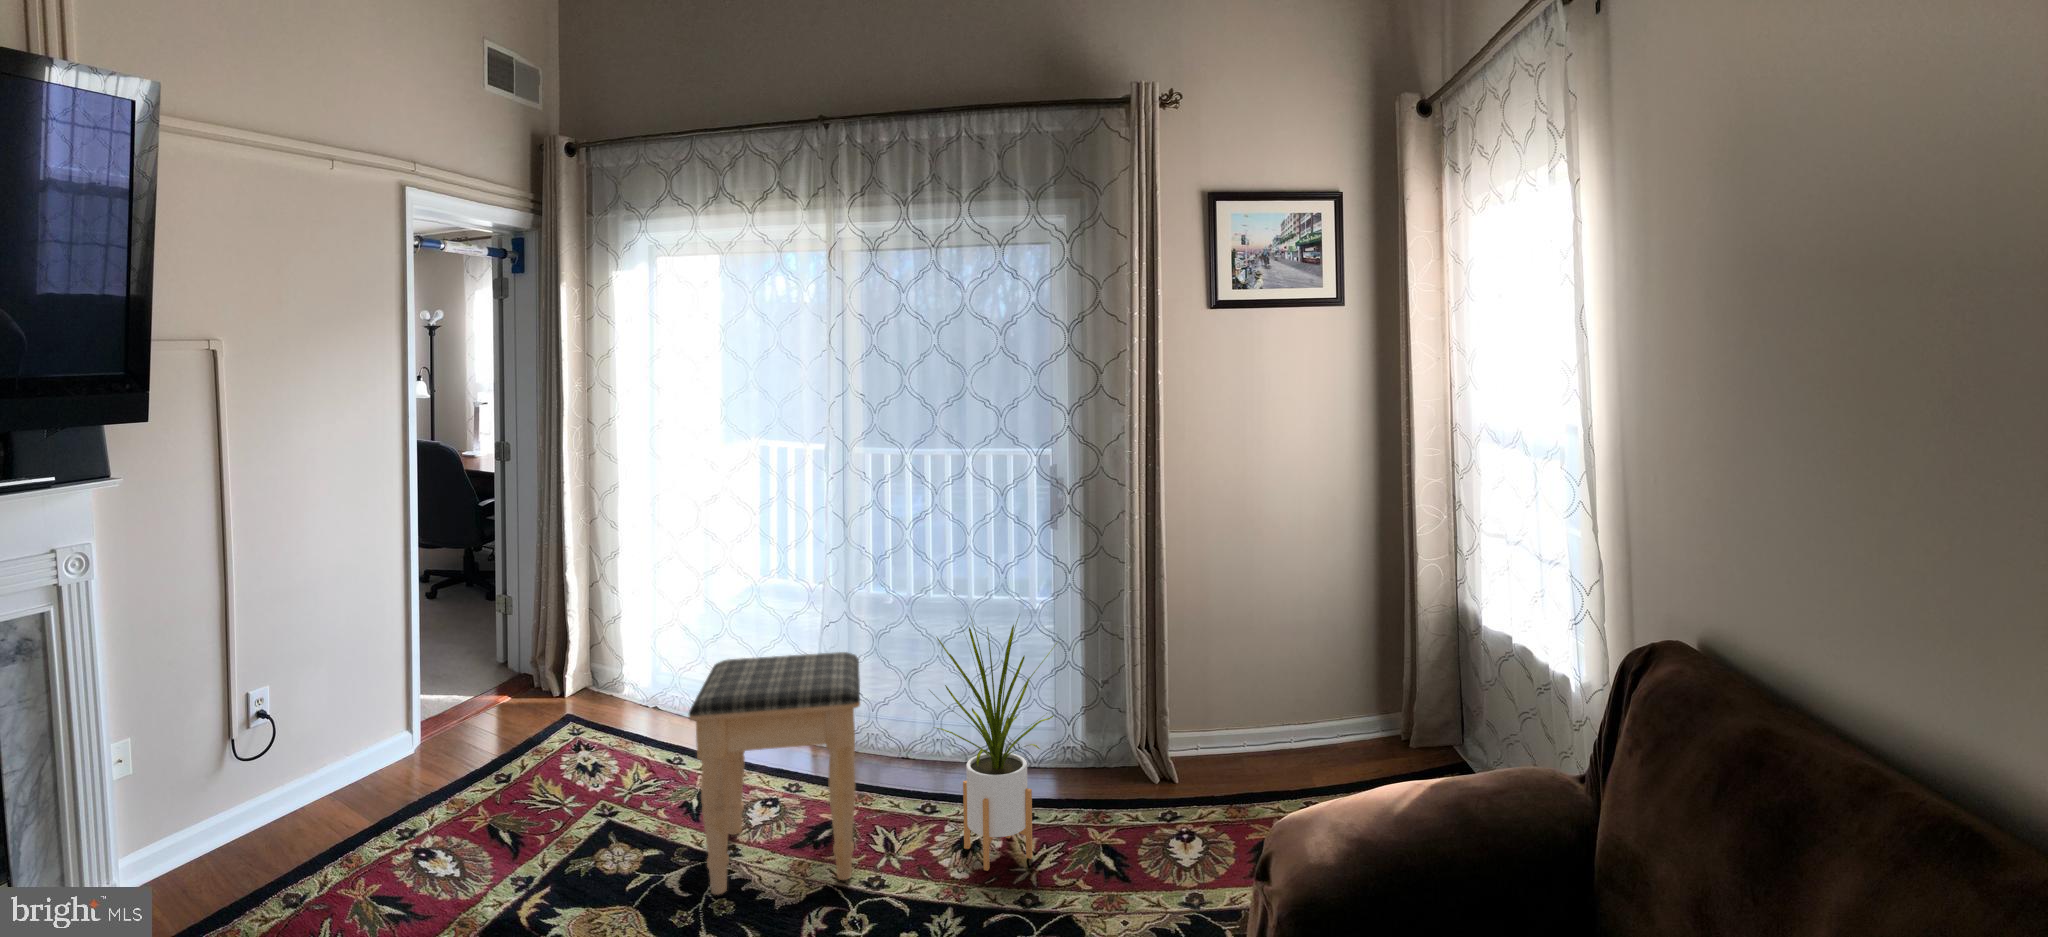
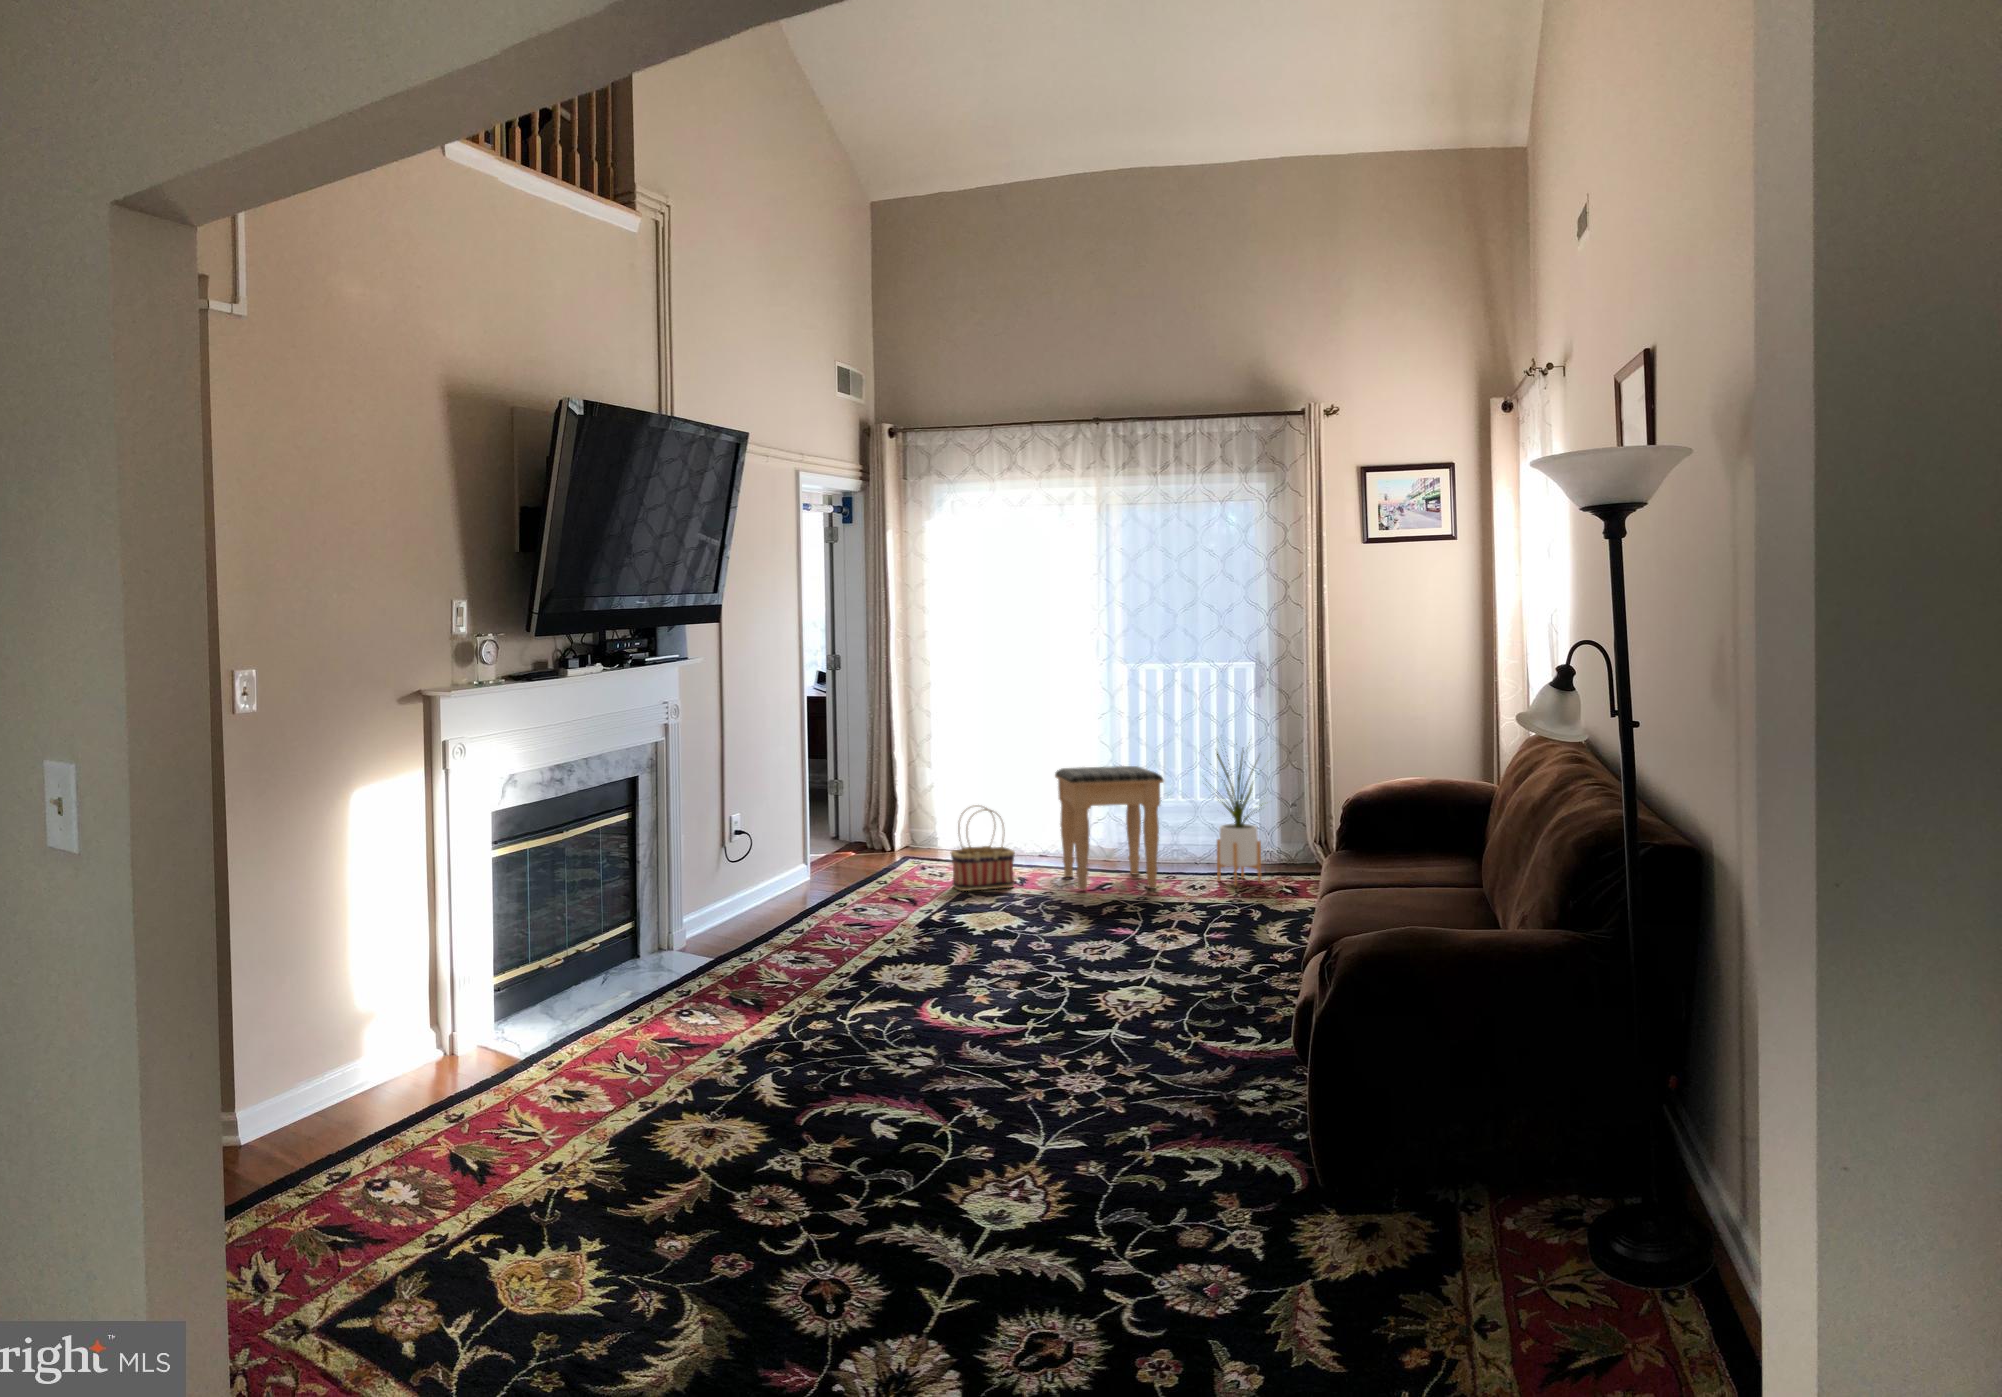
basket: none [492,735,614,900] -> present [951,807,1015,891]

